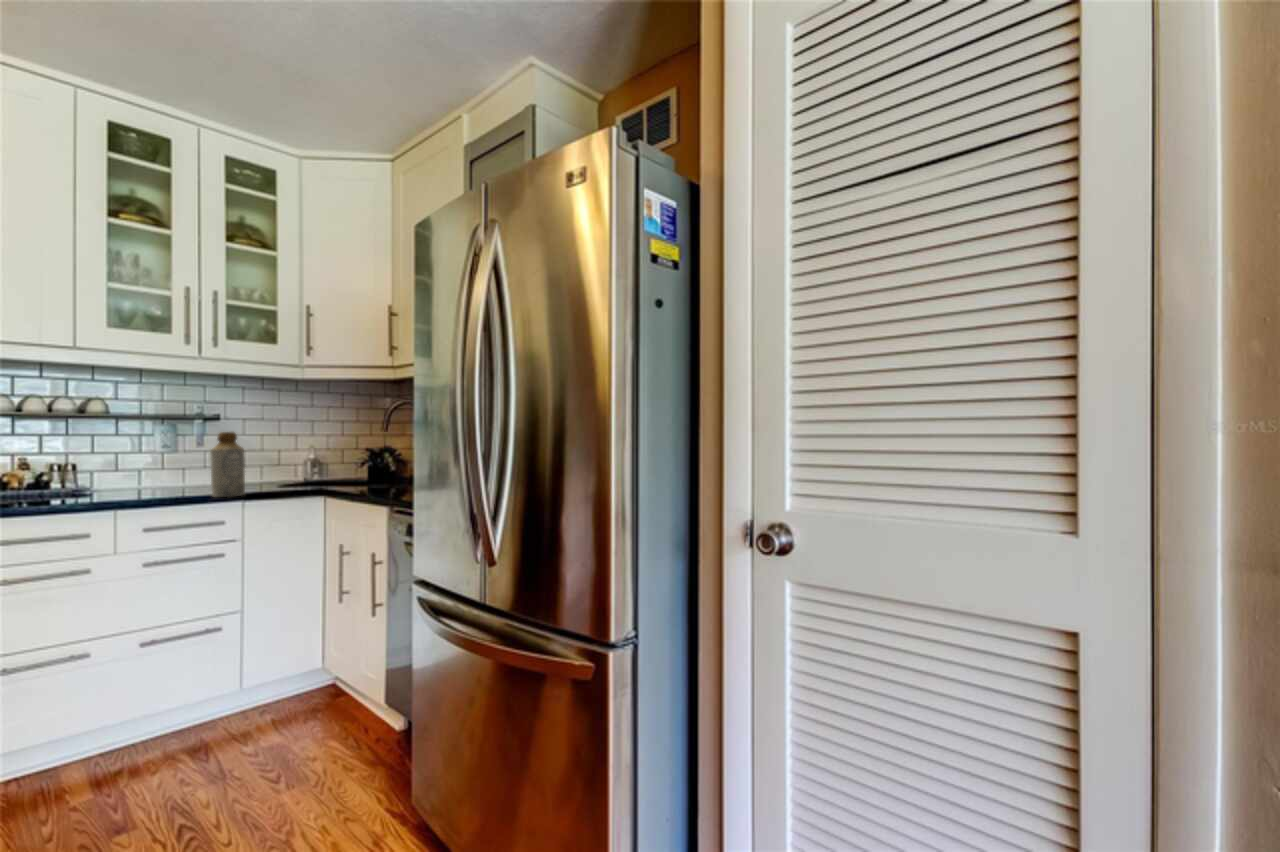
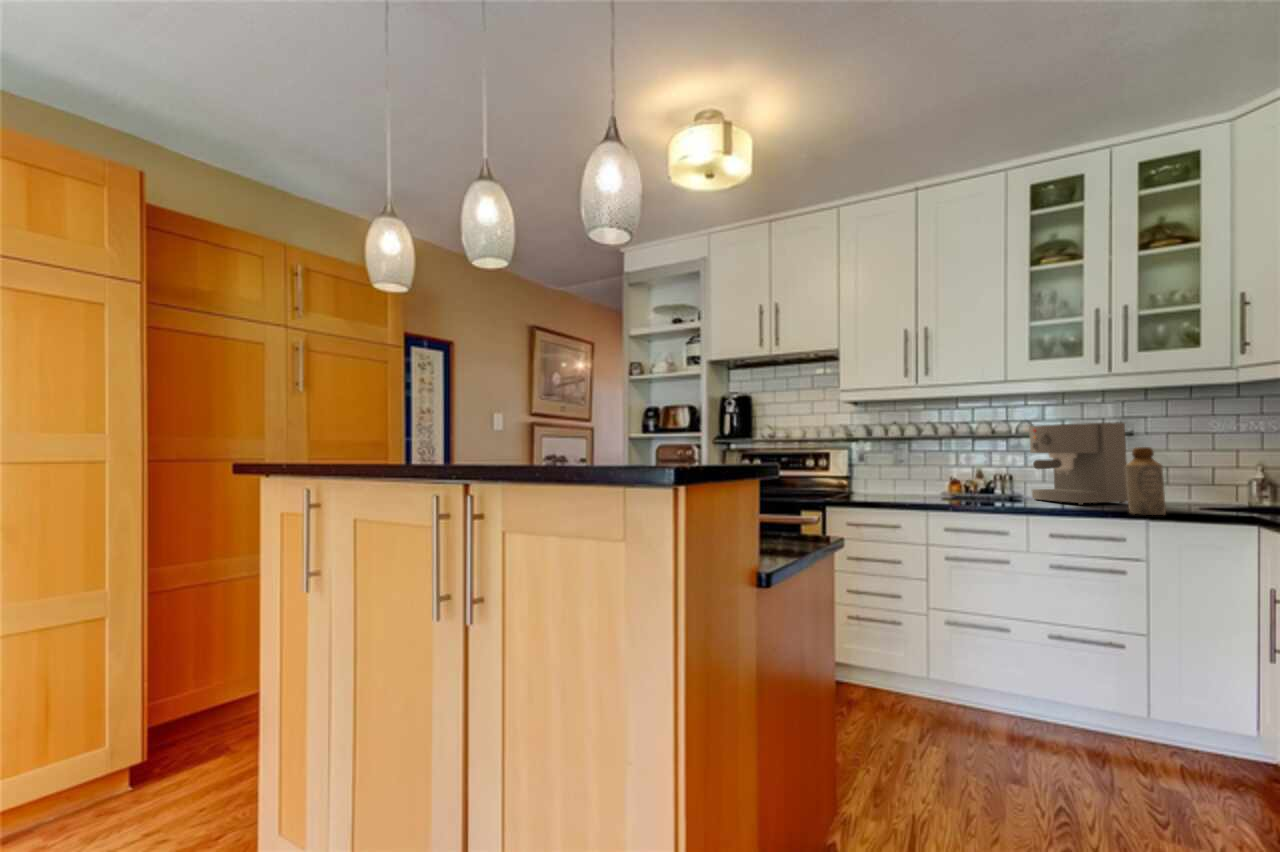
coffee maker: none [101,406,209,493] -> present [1029,422,1128,505]

